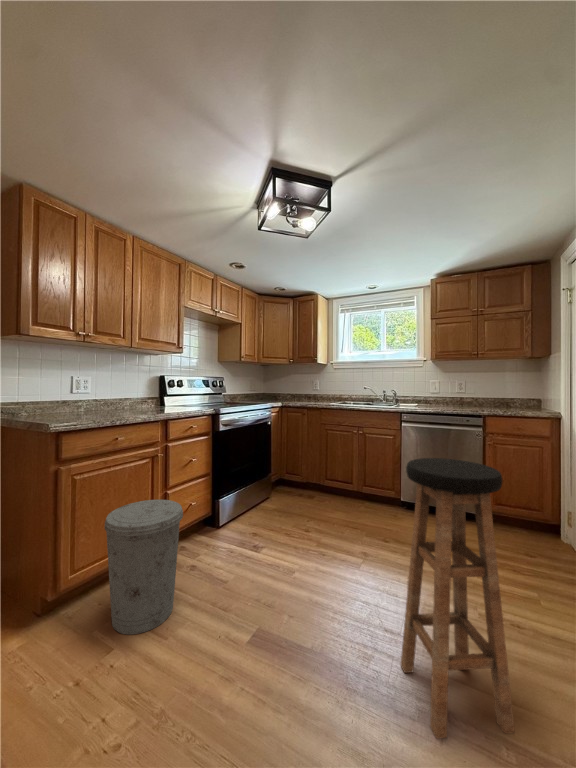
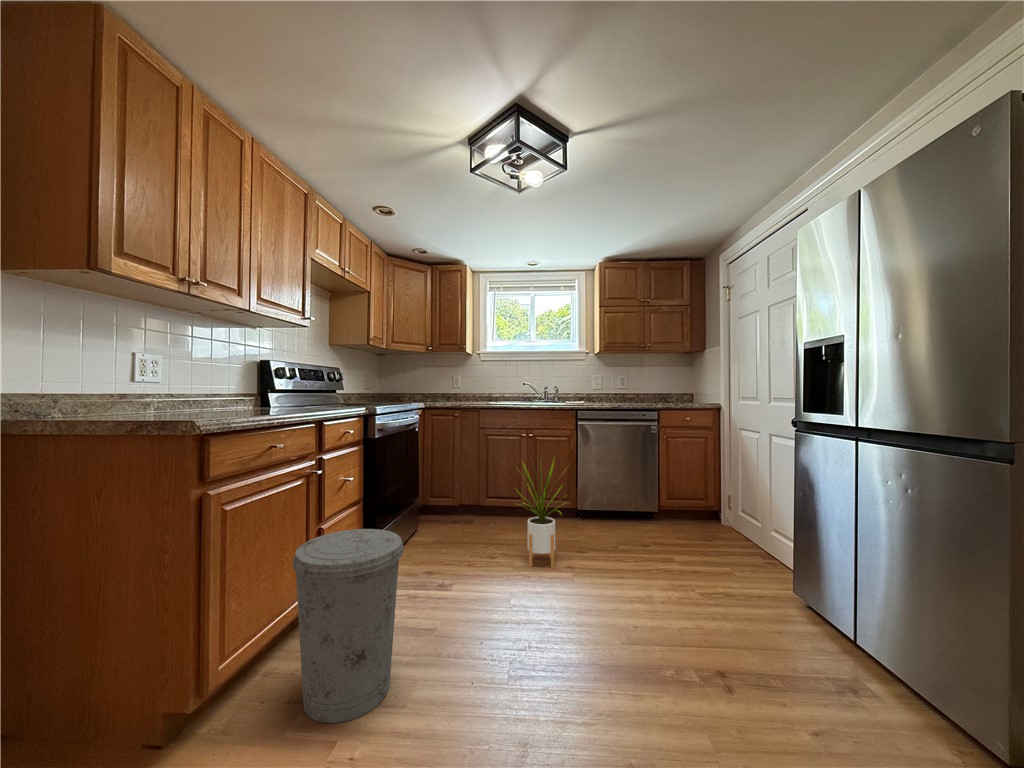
house plant: none [320,449,370,550] -> present [515,459,565,568]
bar stool: present [401,458,515,739] -> none [672,440,782,698]

